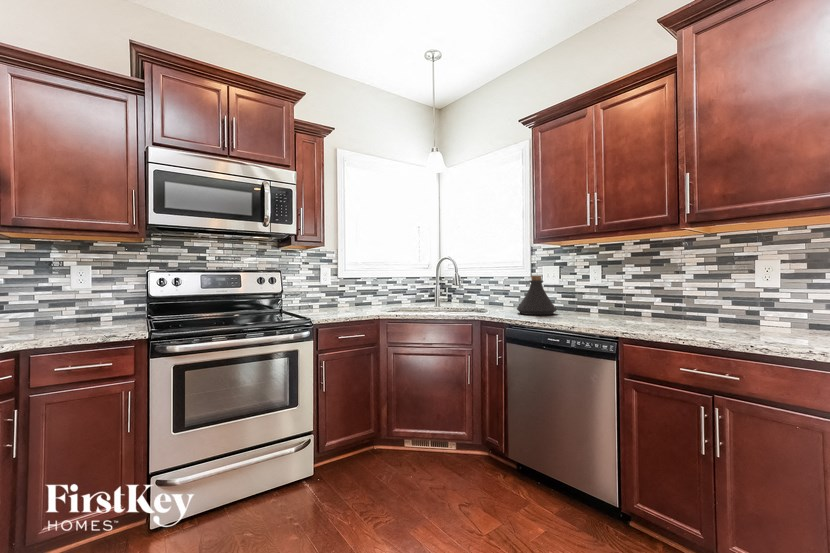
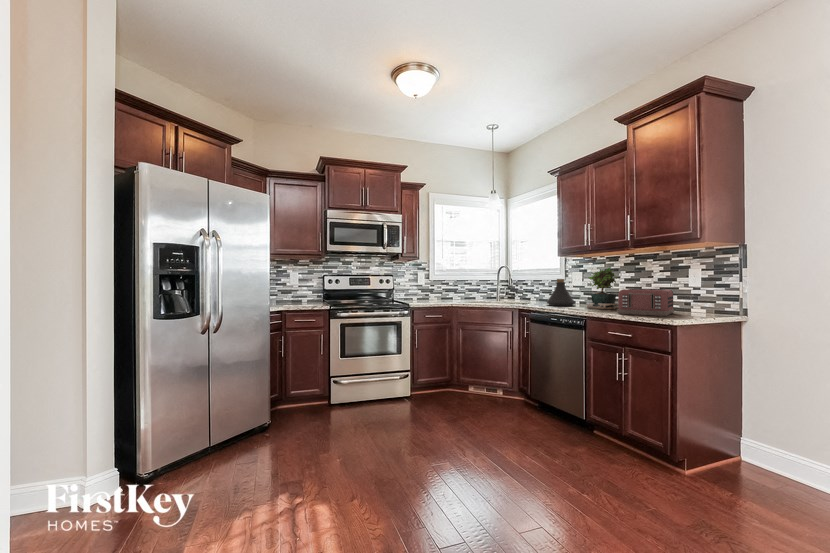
potted plant: none [582,258,633,322] -> present [587,267,619,309]
toaster: none [656,290,754,335] -> present [618,289,674,316]

